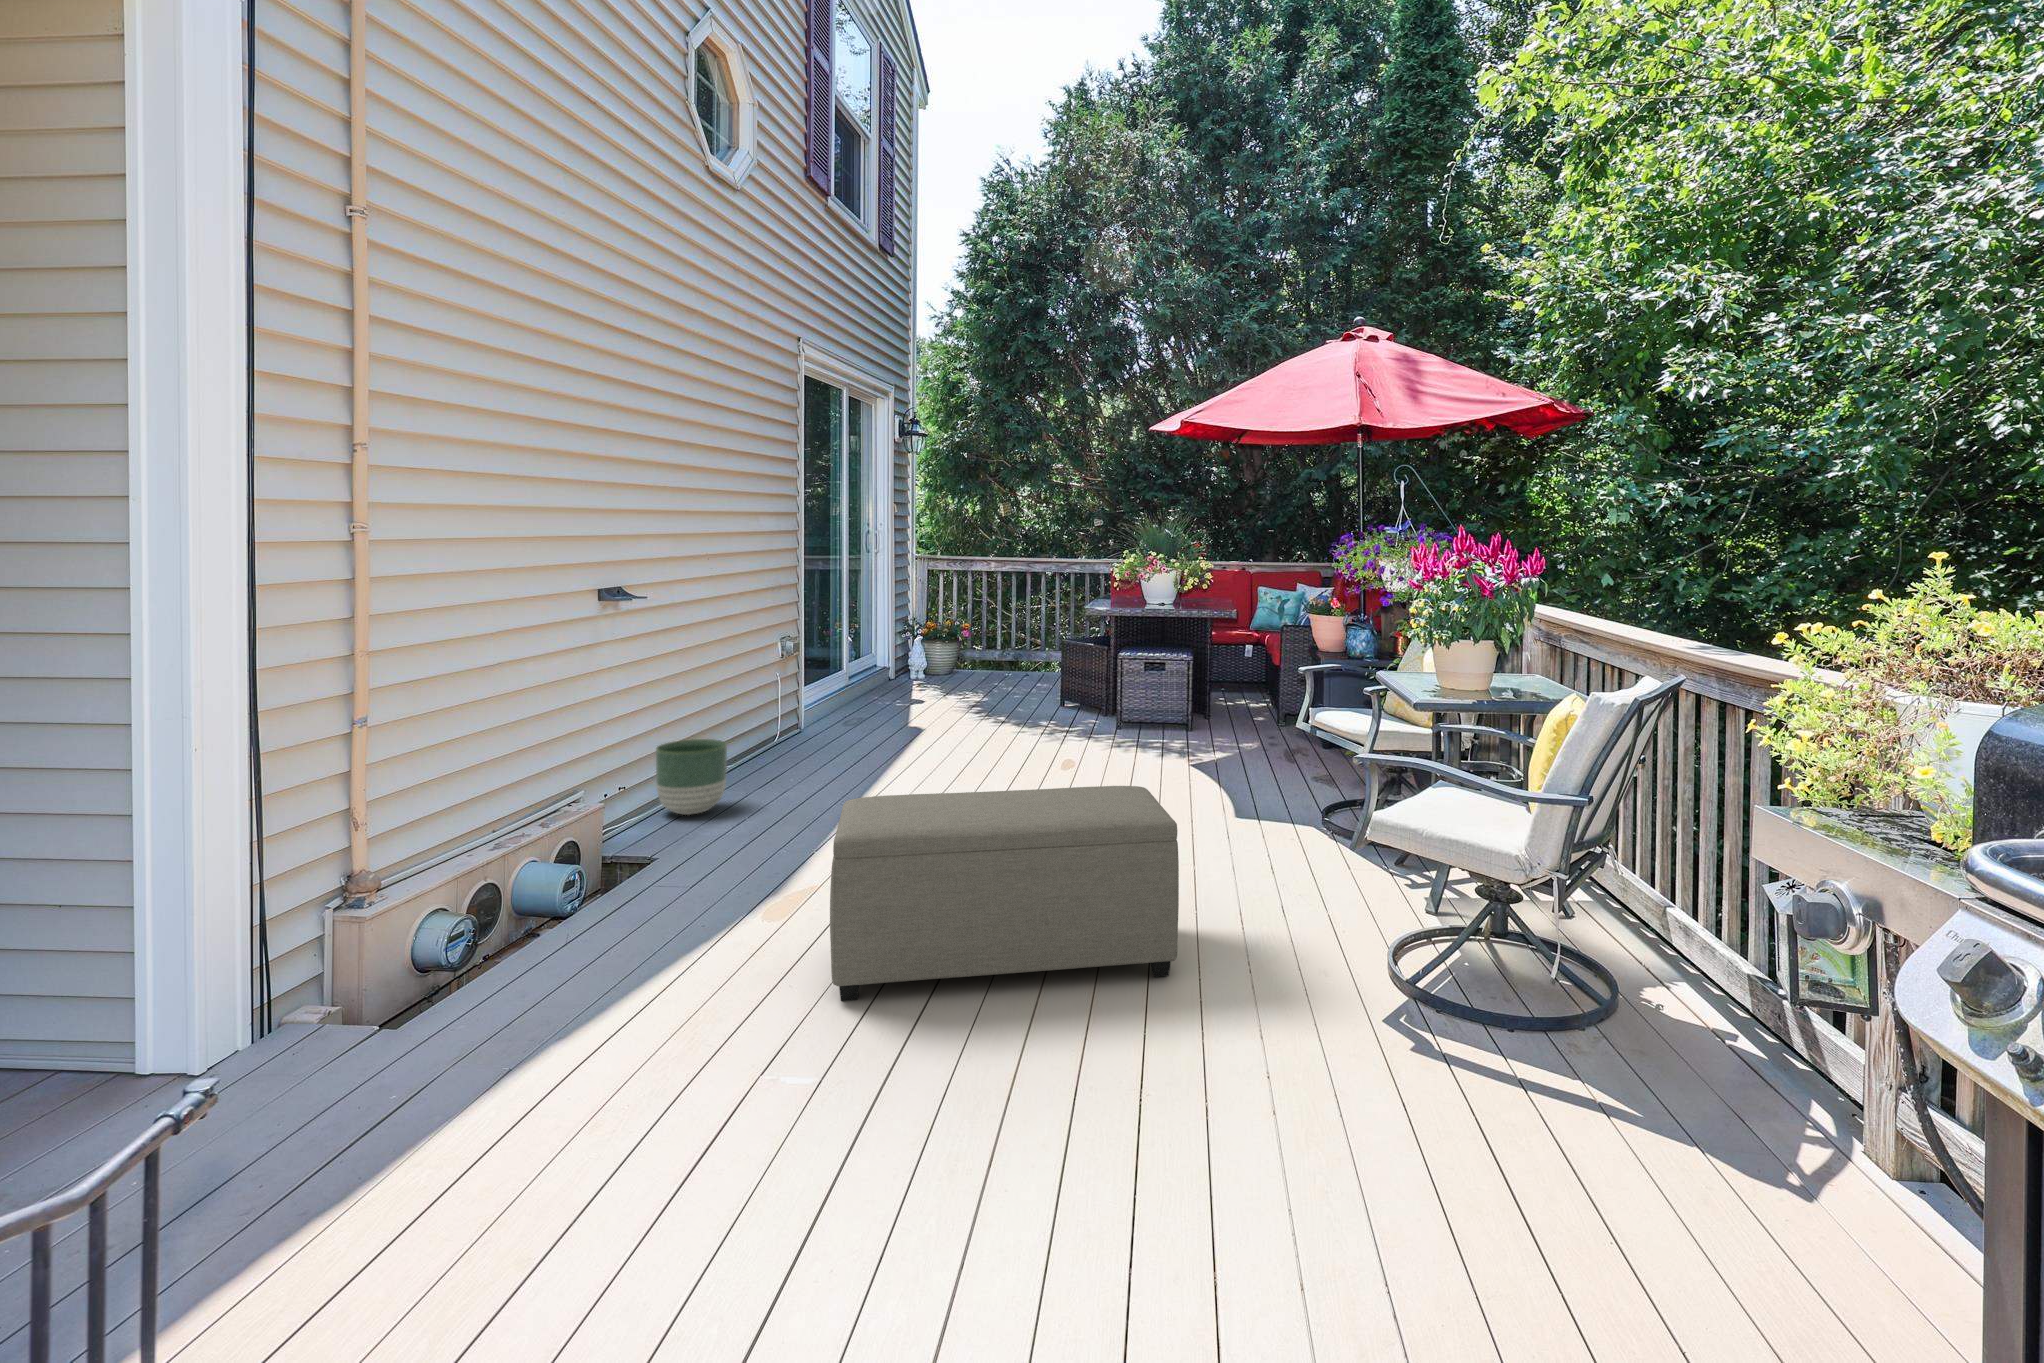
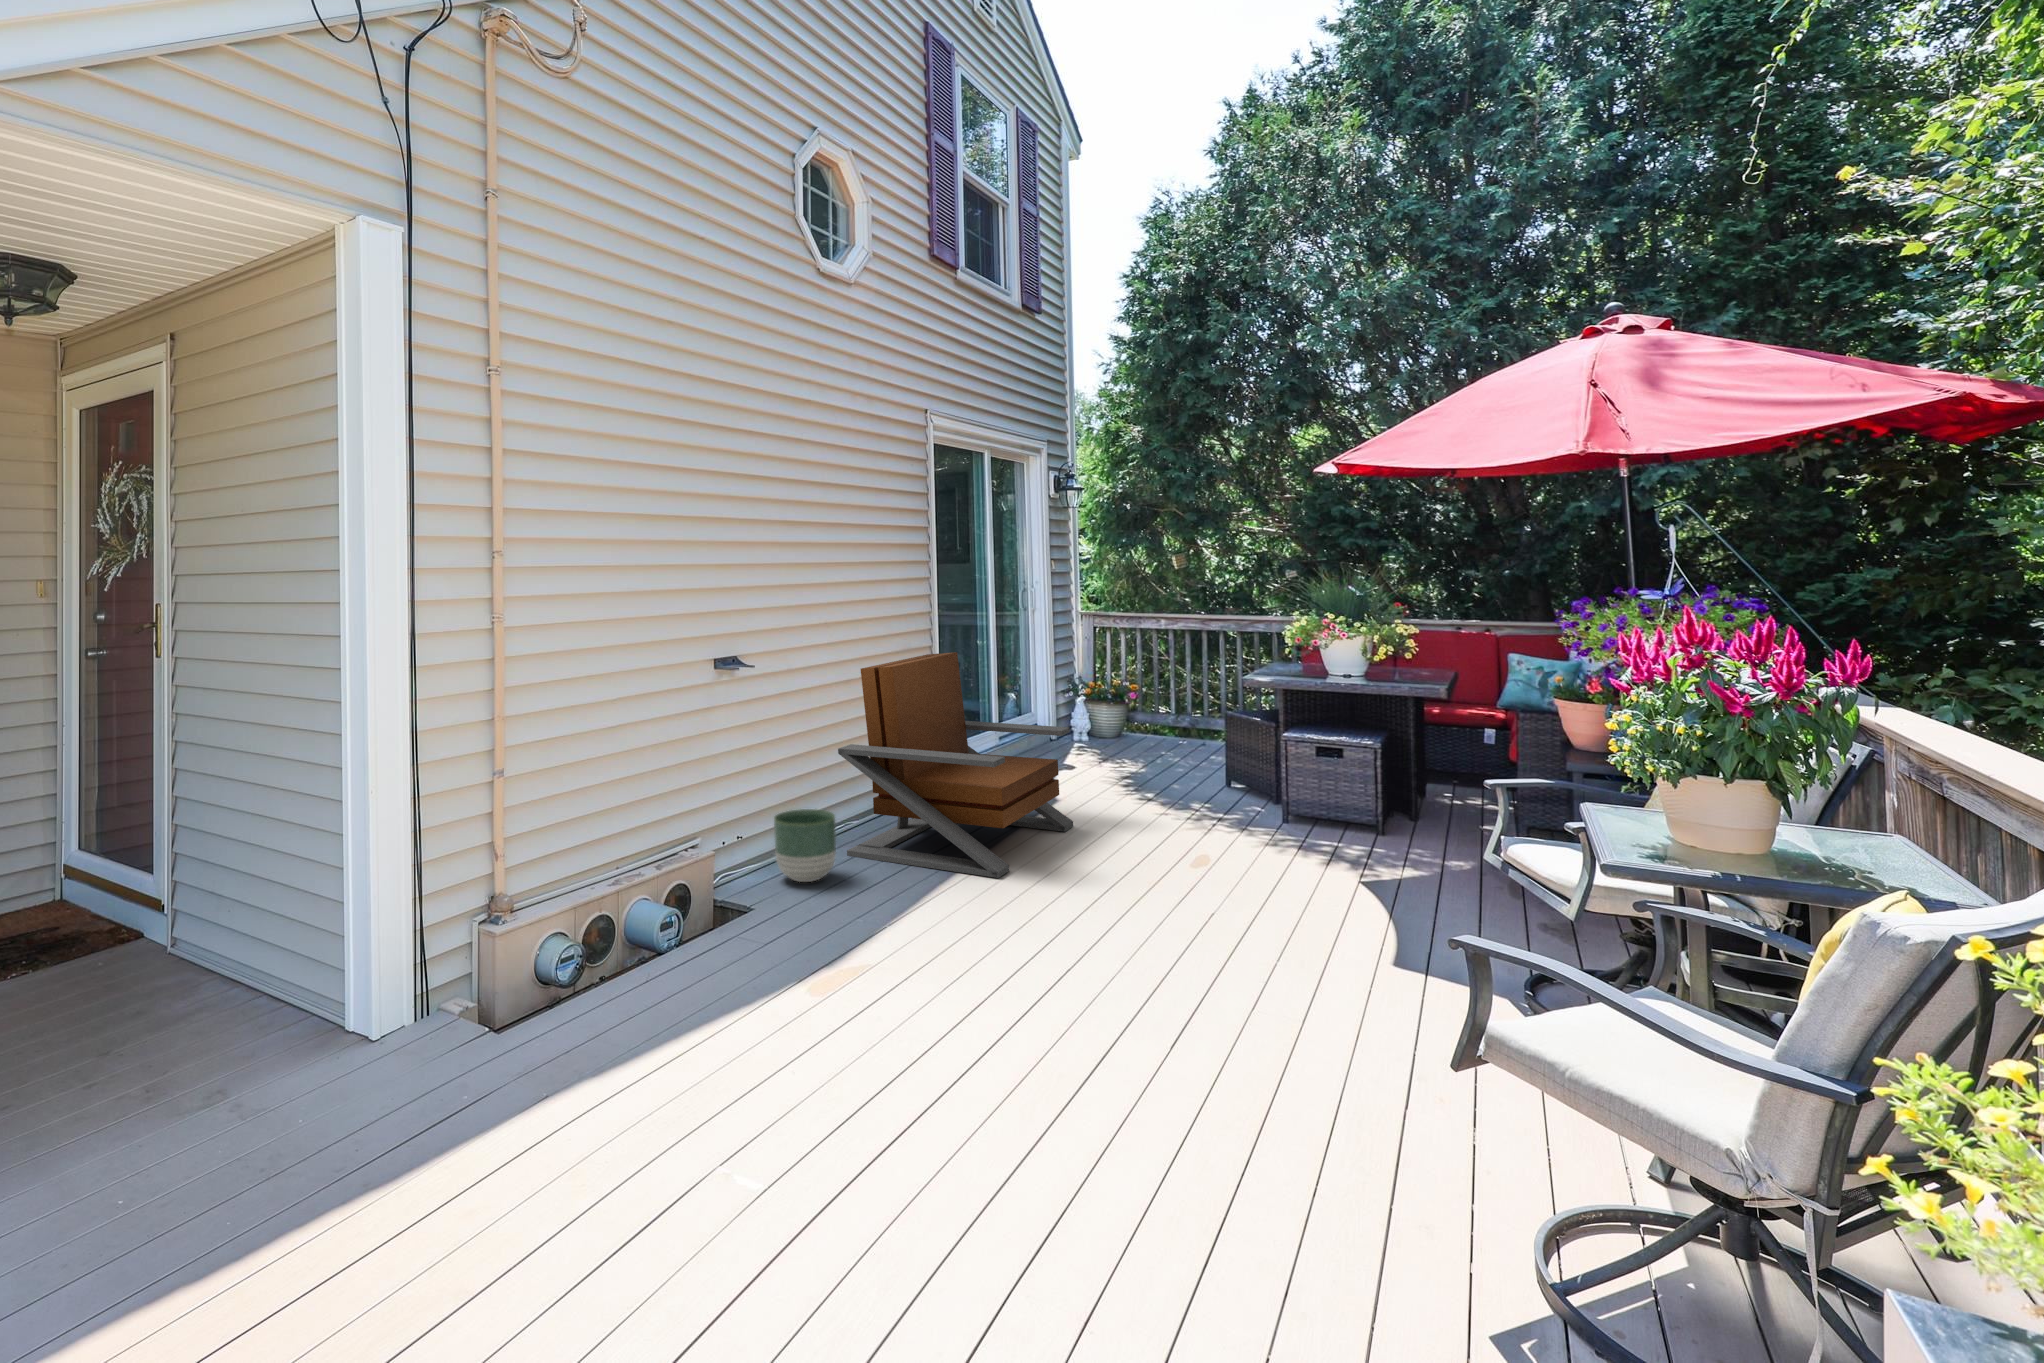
lounge chair: none [719,581,945,792] -> present [838,652,1073,878]
ottoman: present [830,786,1179,1001] -> none [825,914,1216,1188]

